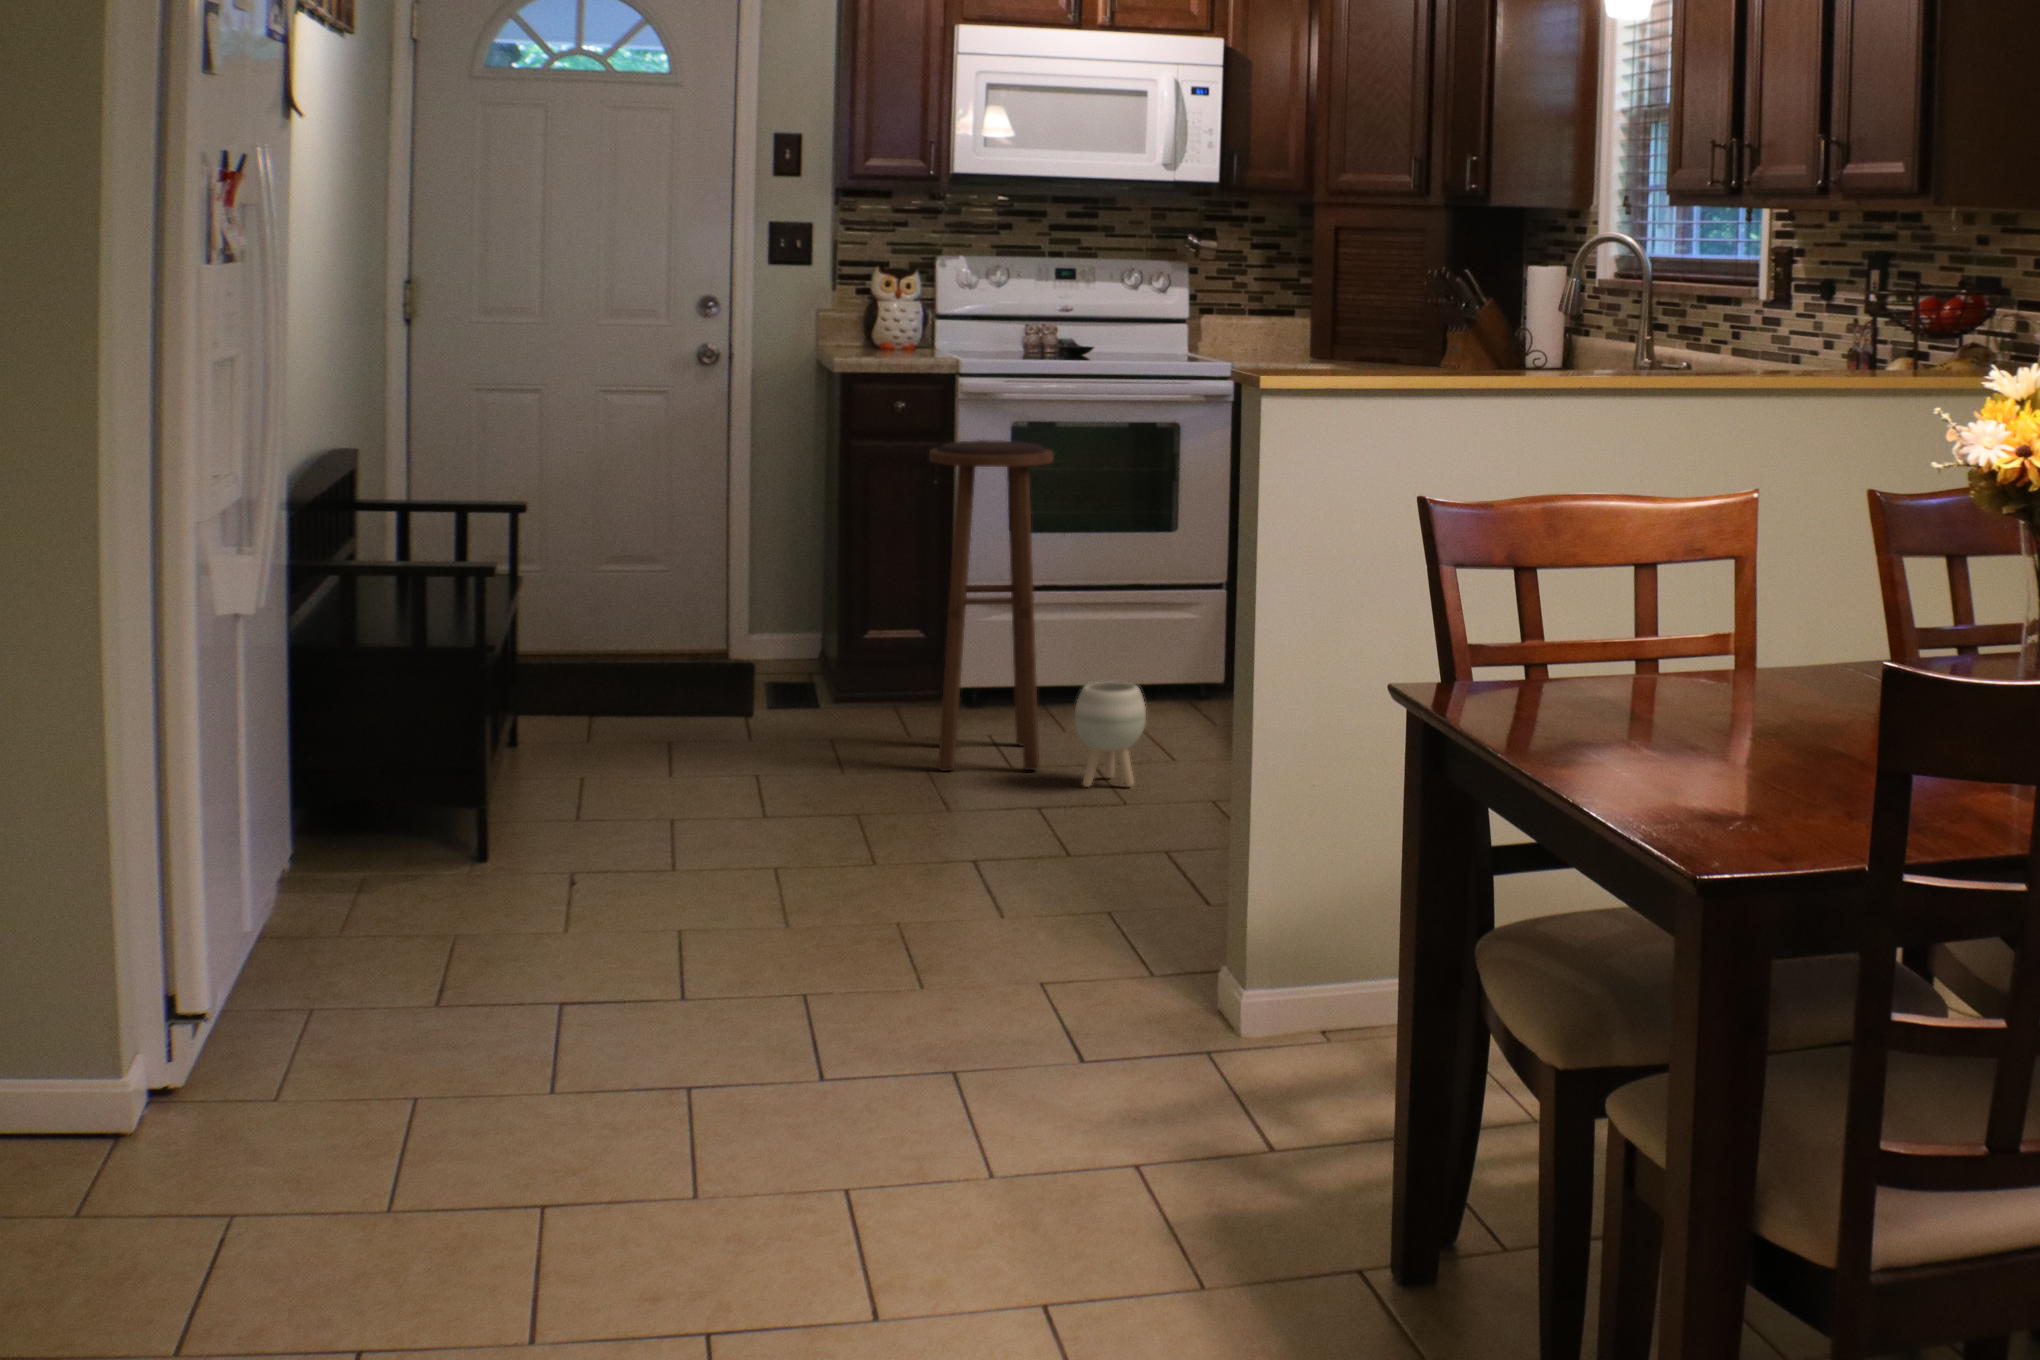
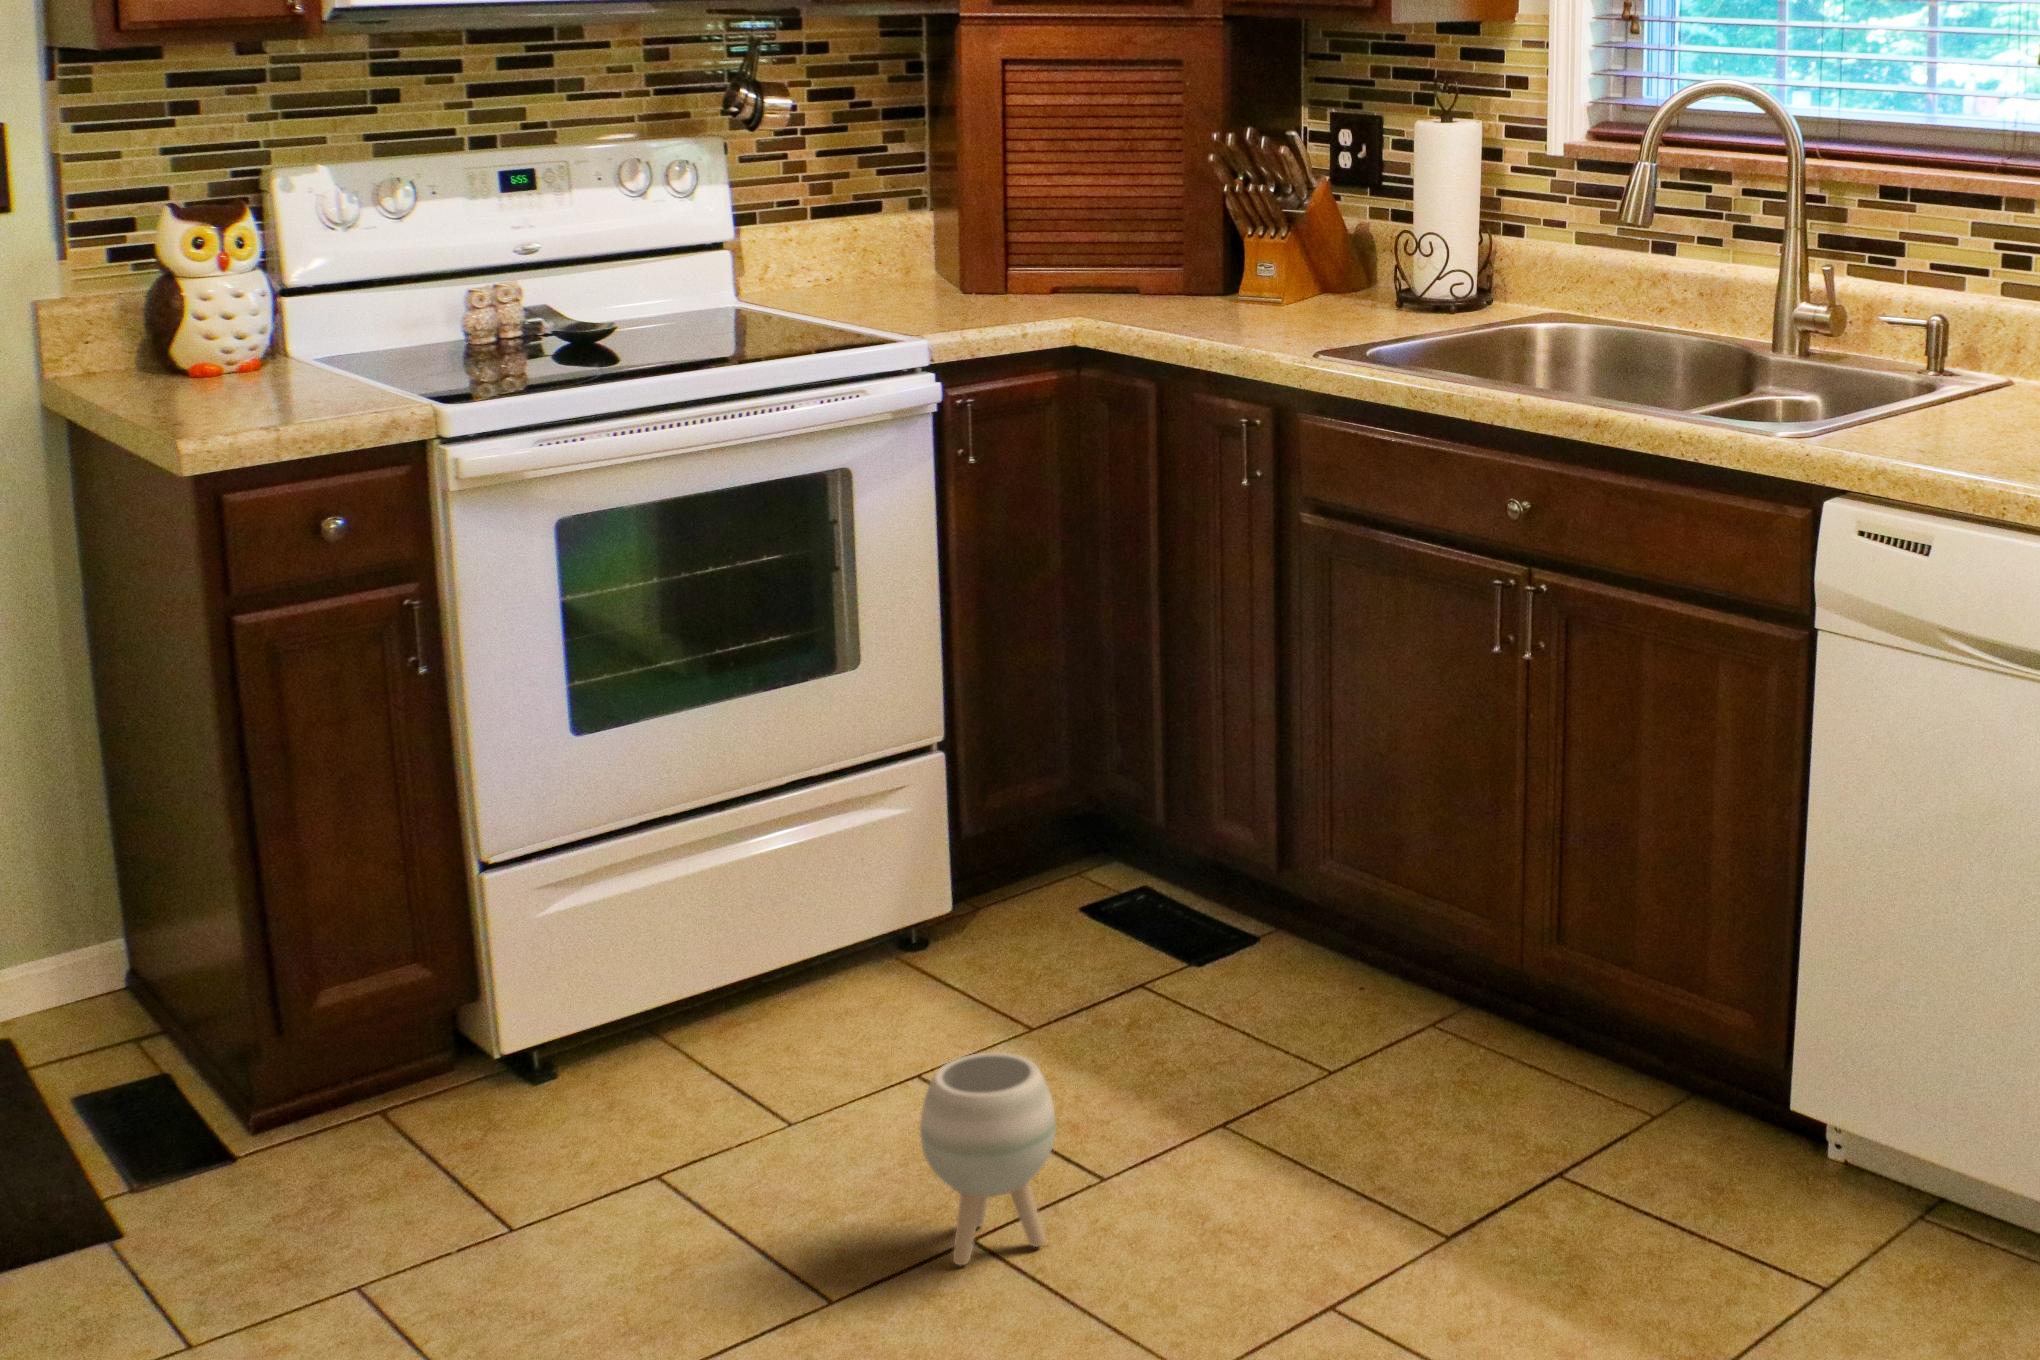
stool: present [929,440,1054,771] -> none [547,612,831,1278]

